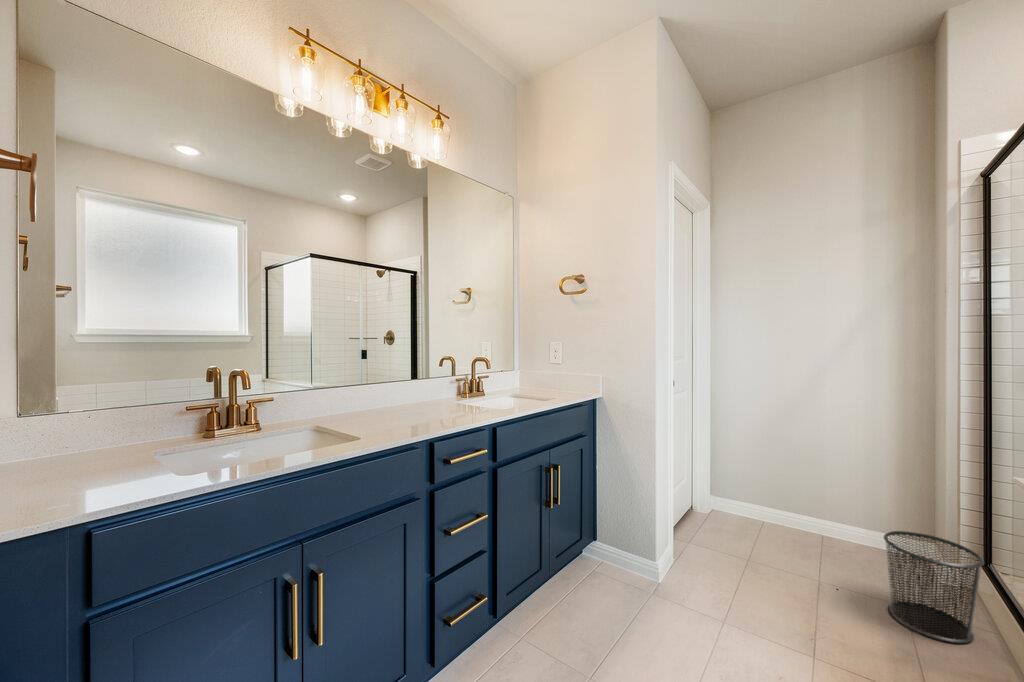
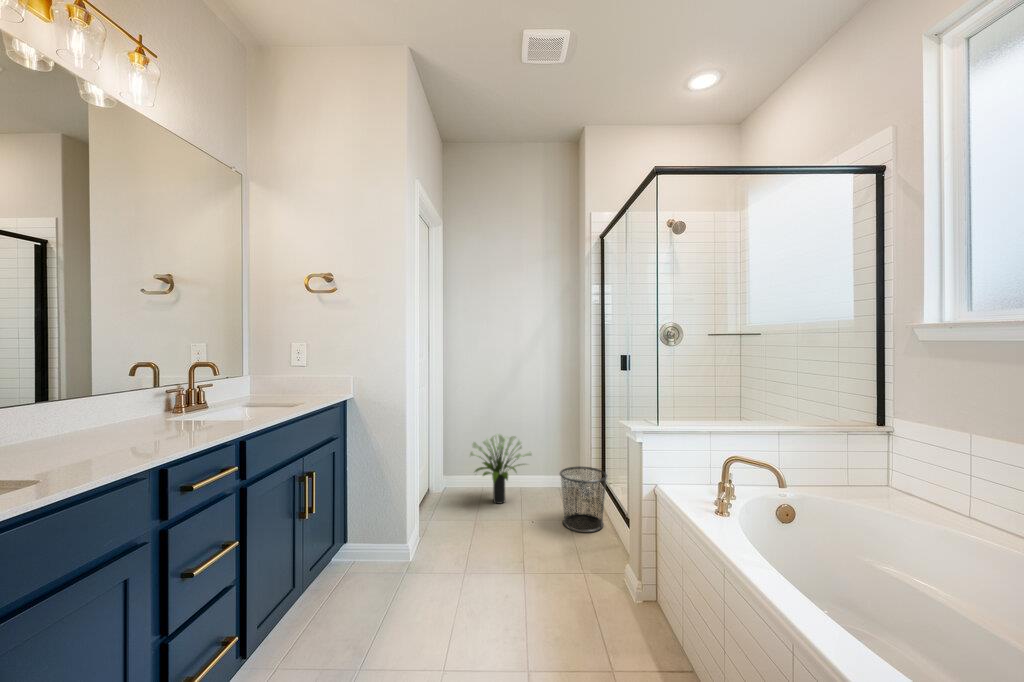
potted plant: none [742,460,839,551] -> present [469,434,531,504]

